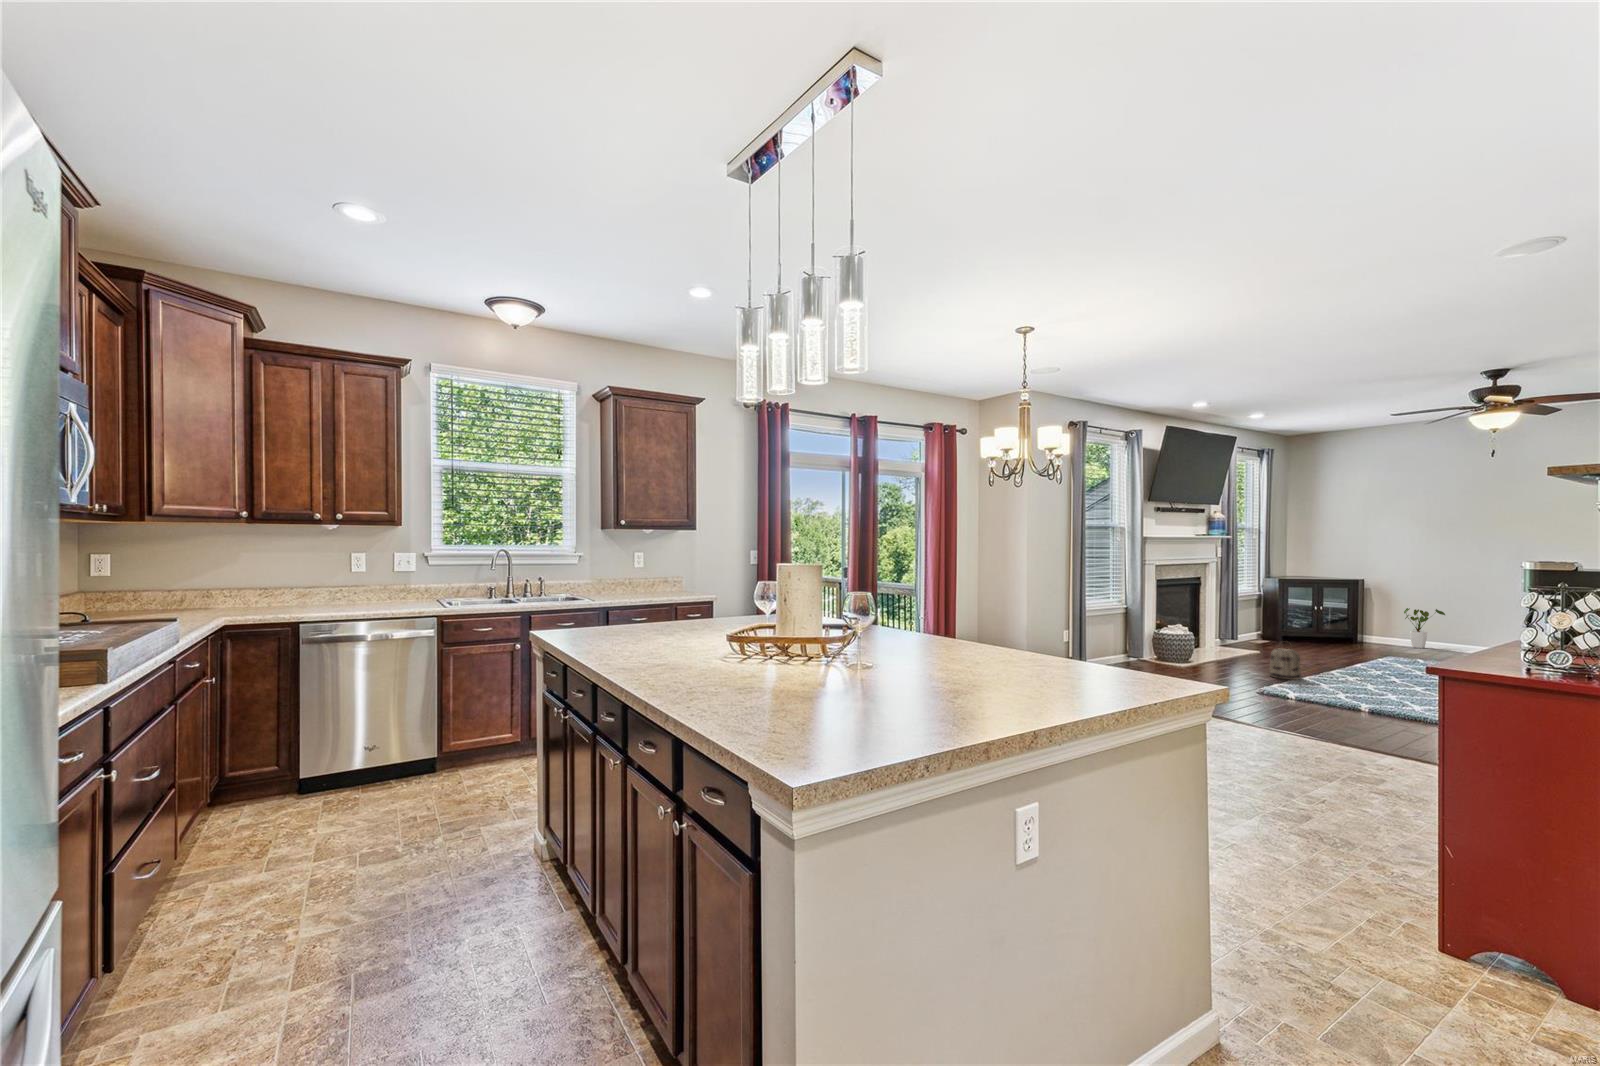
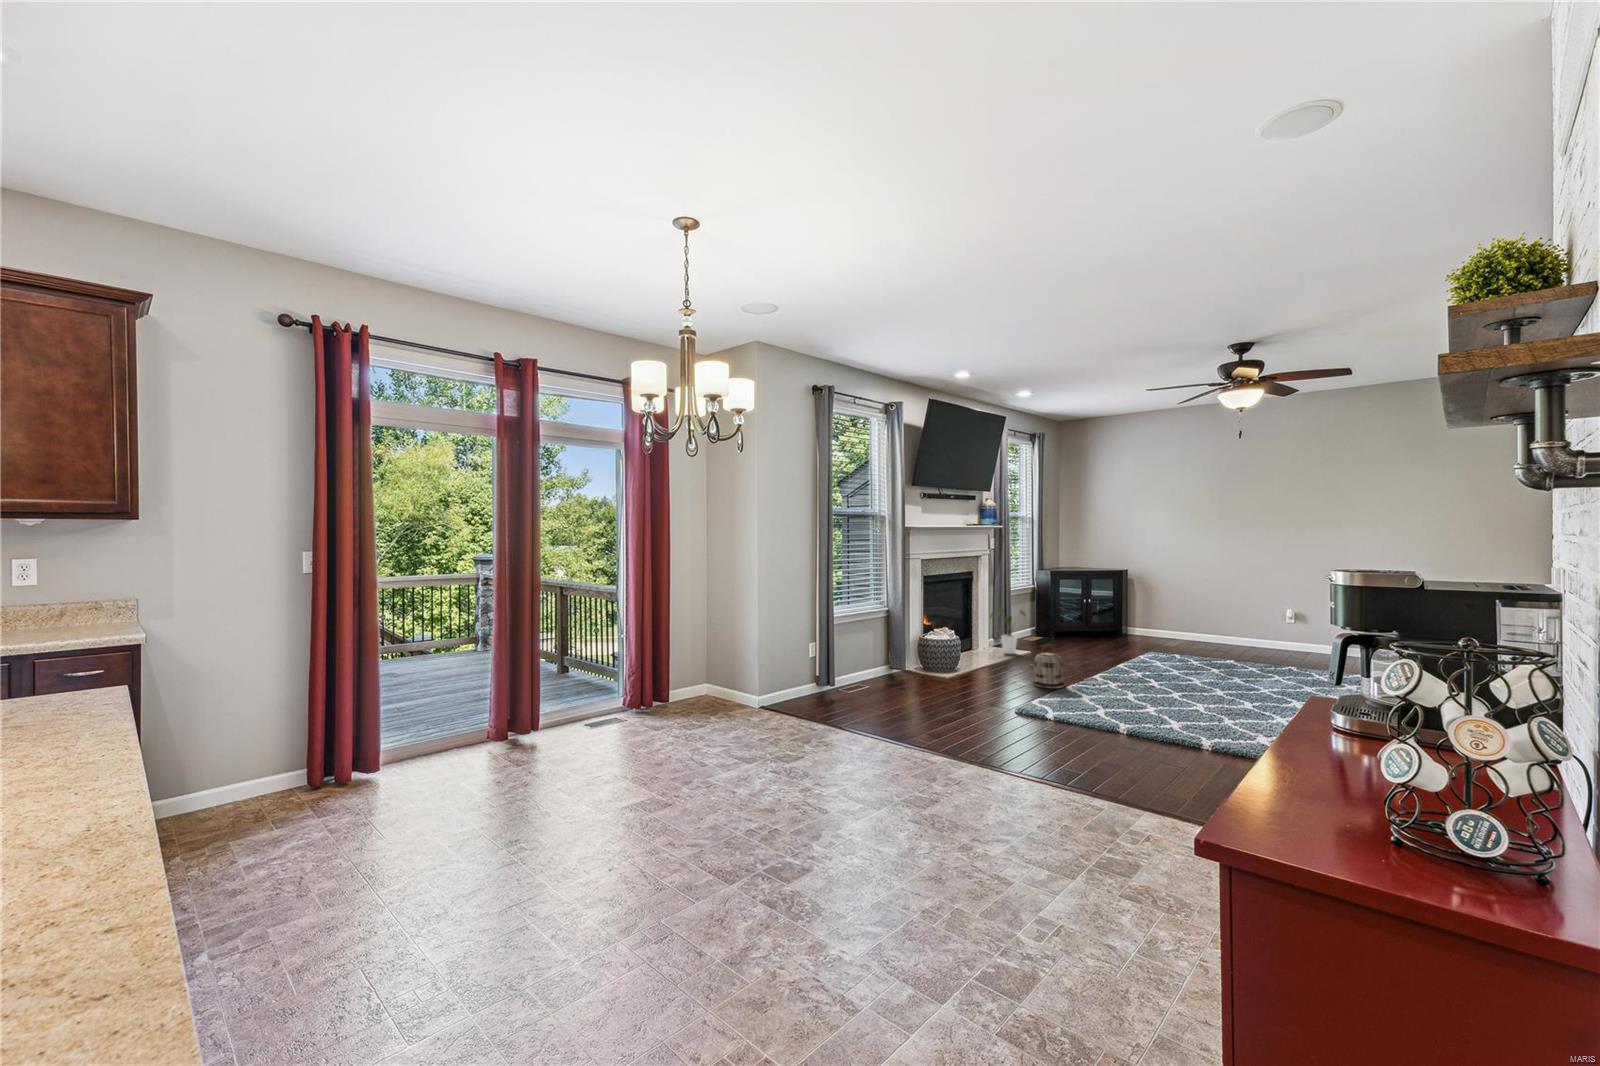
house plant: present [1404,608,1445,648] -> present [990,608,1027,654]

